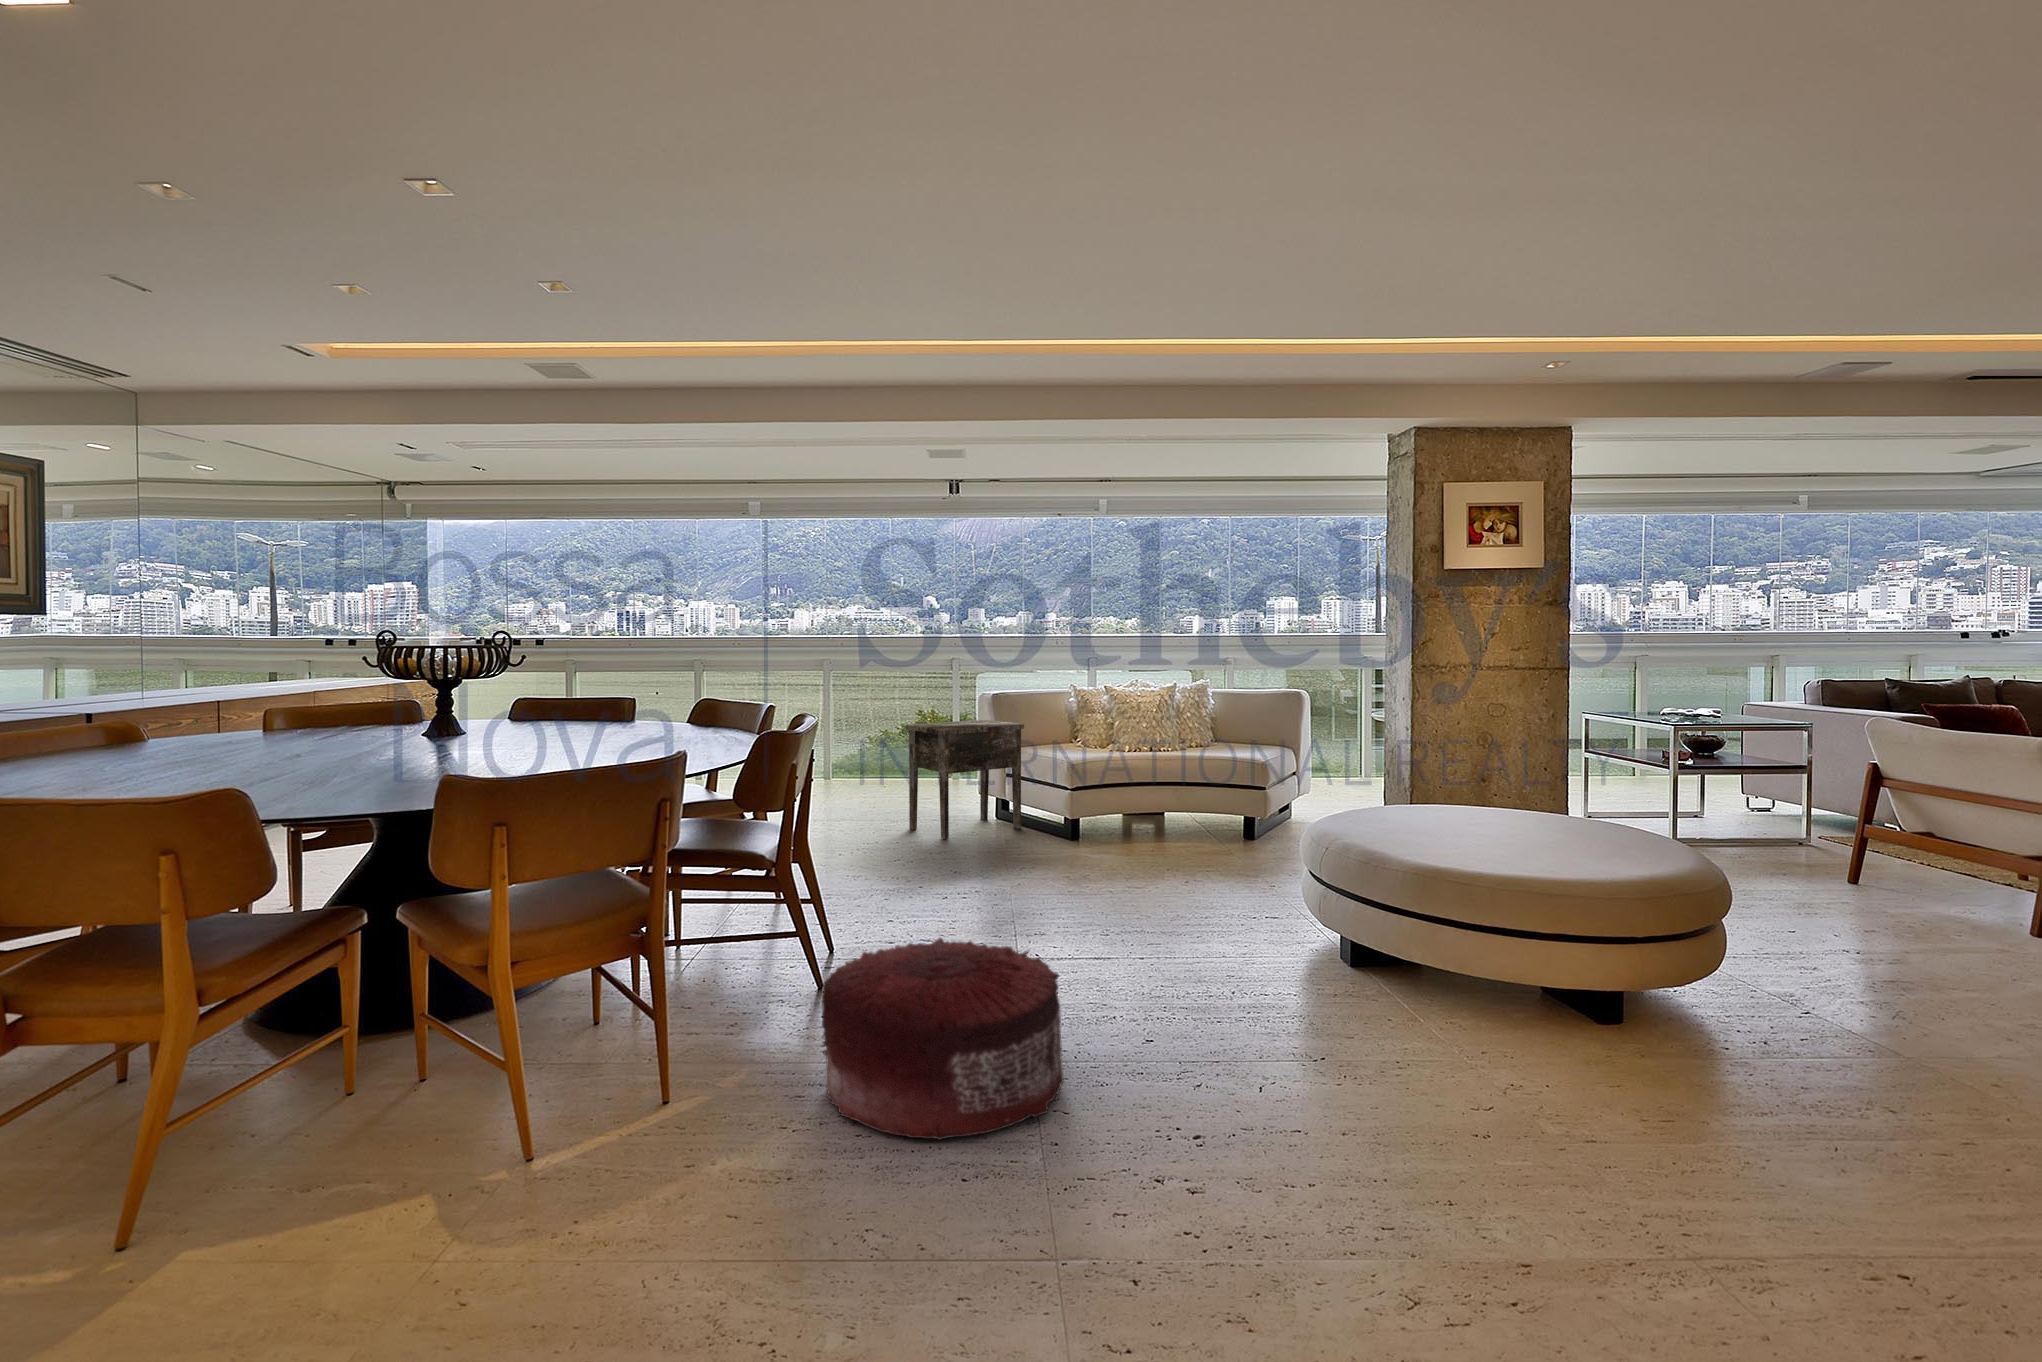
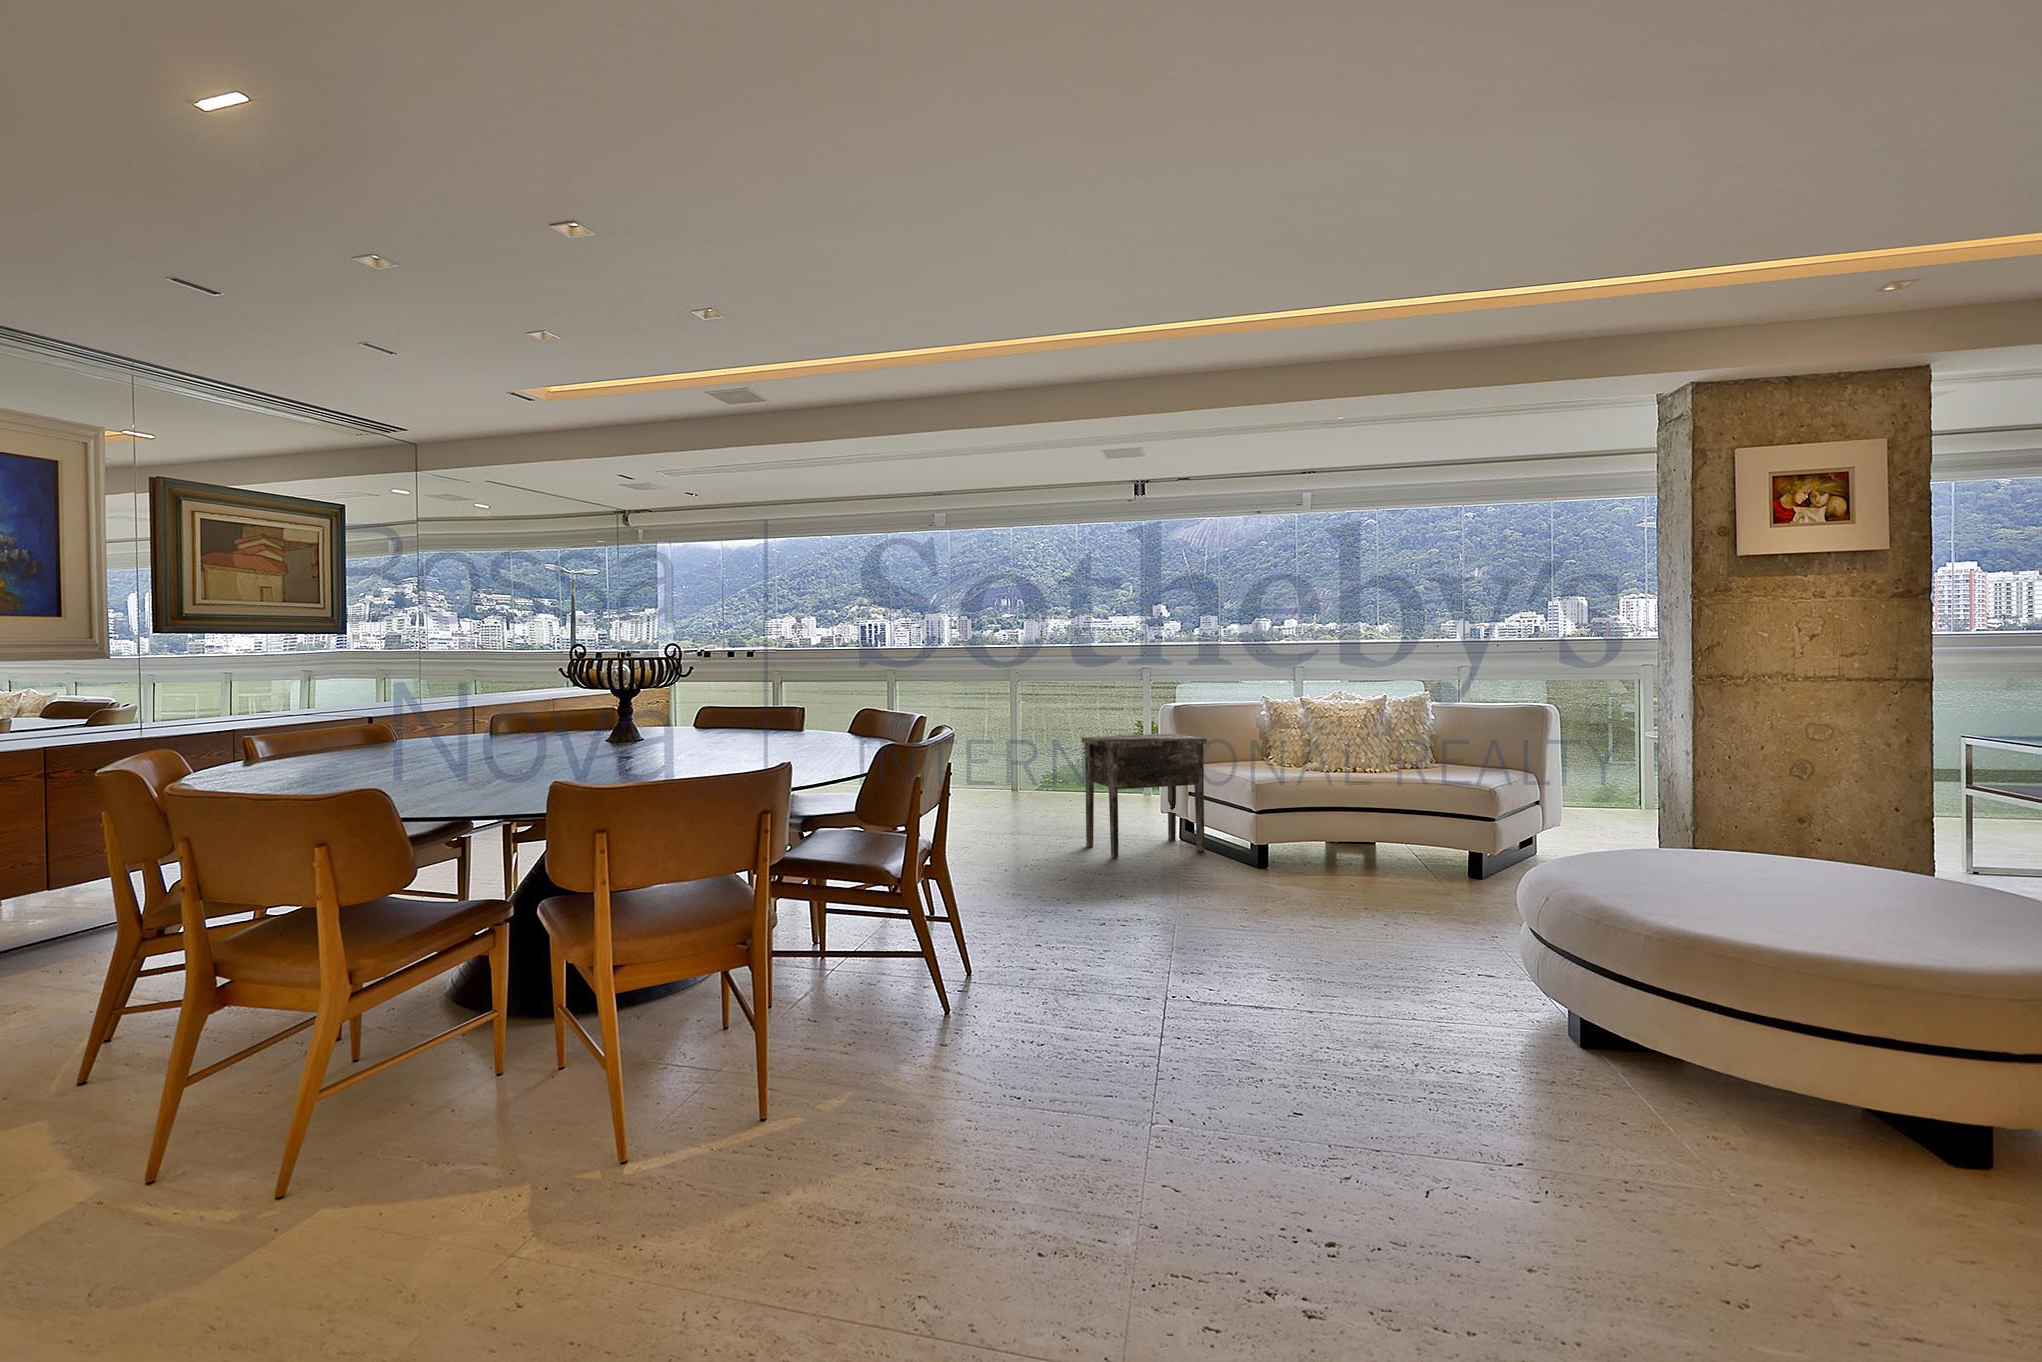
pouf: present [822,938,1064,1140] -> none [781,955,1041,1166]

